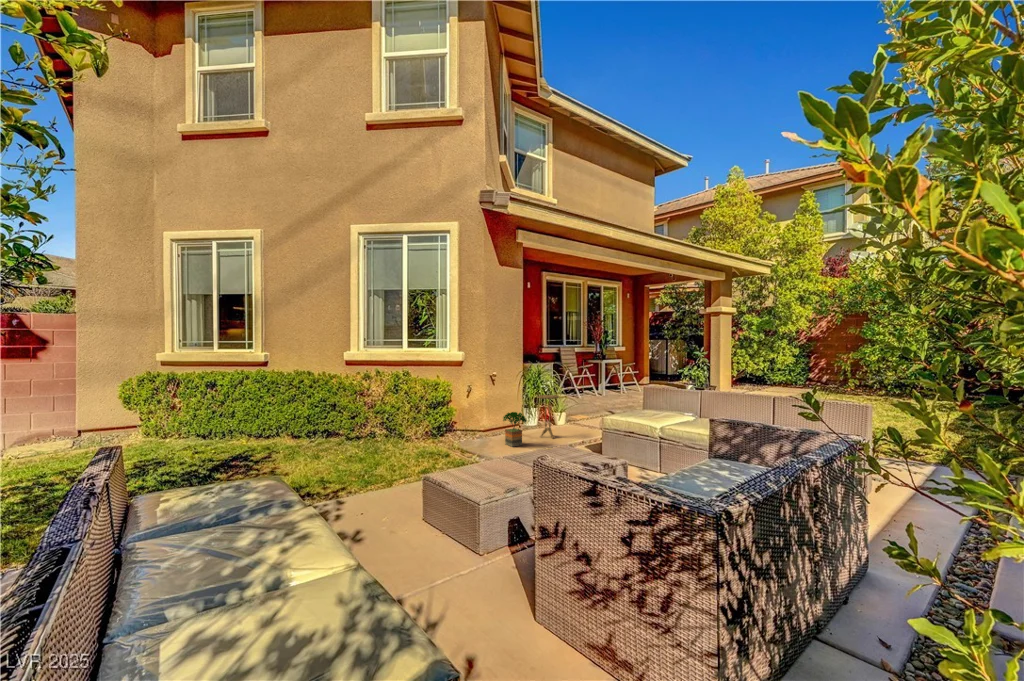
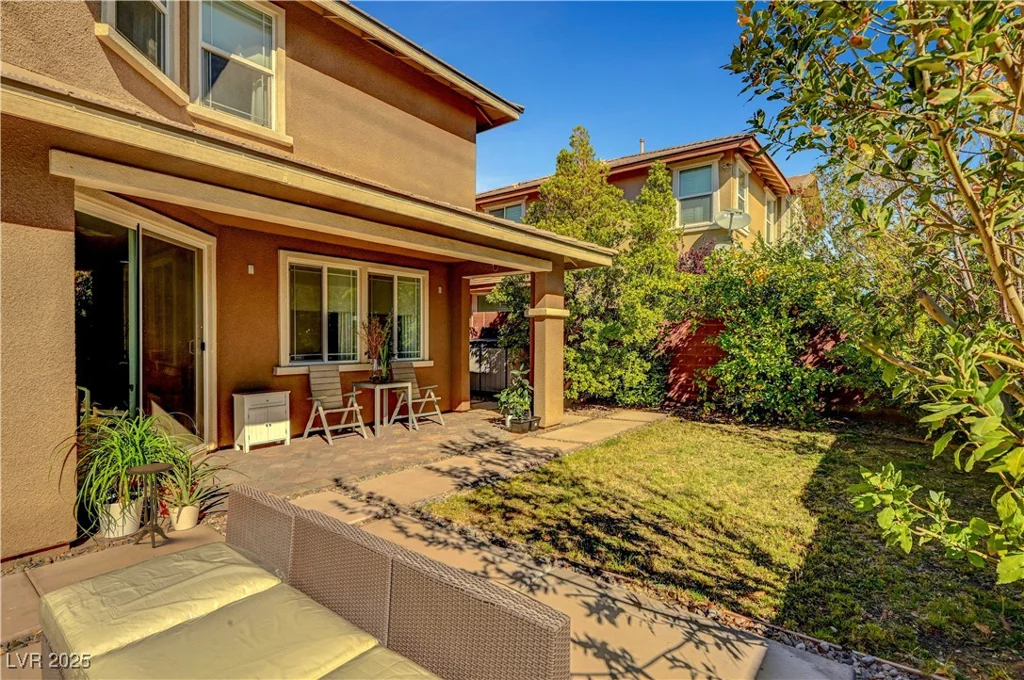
potted tree: present [503,412,527,447] -> none [12,505,73,581]

